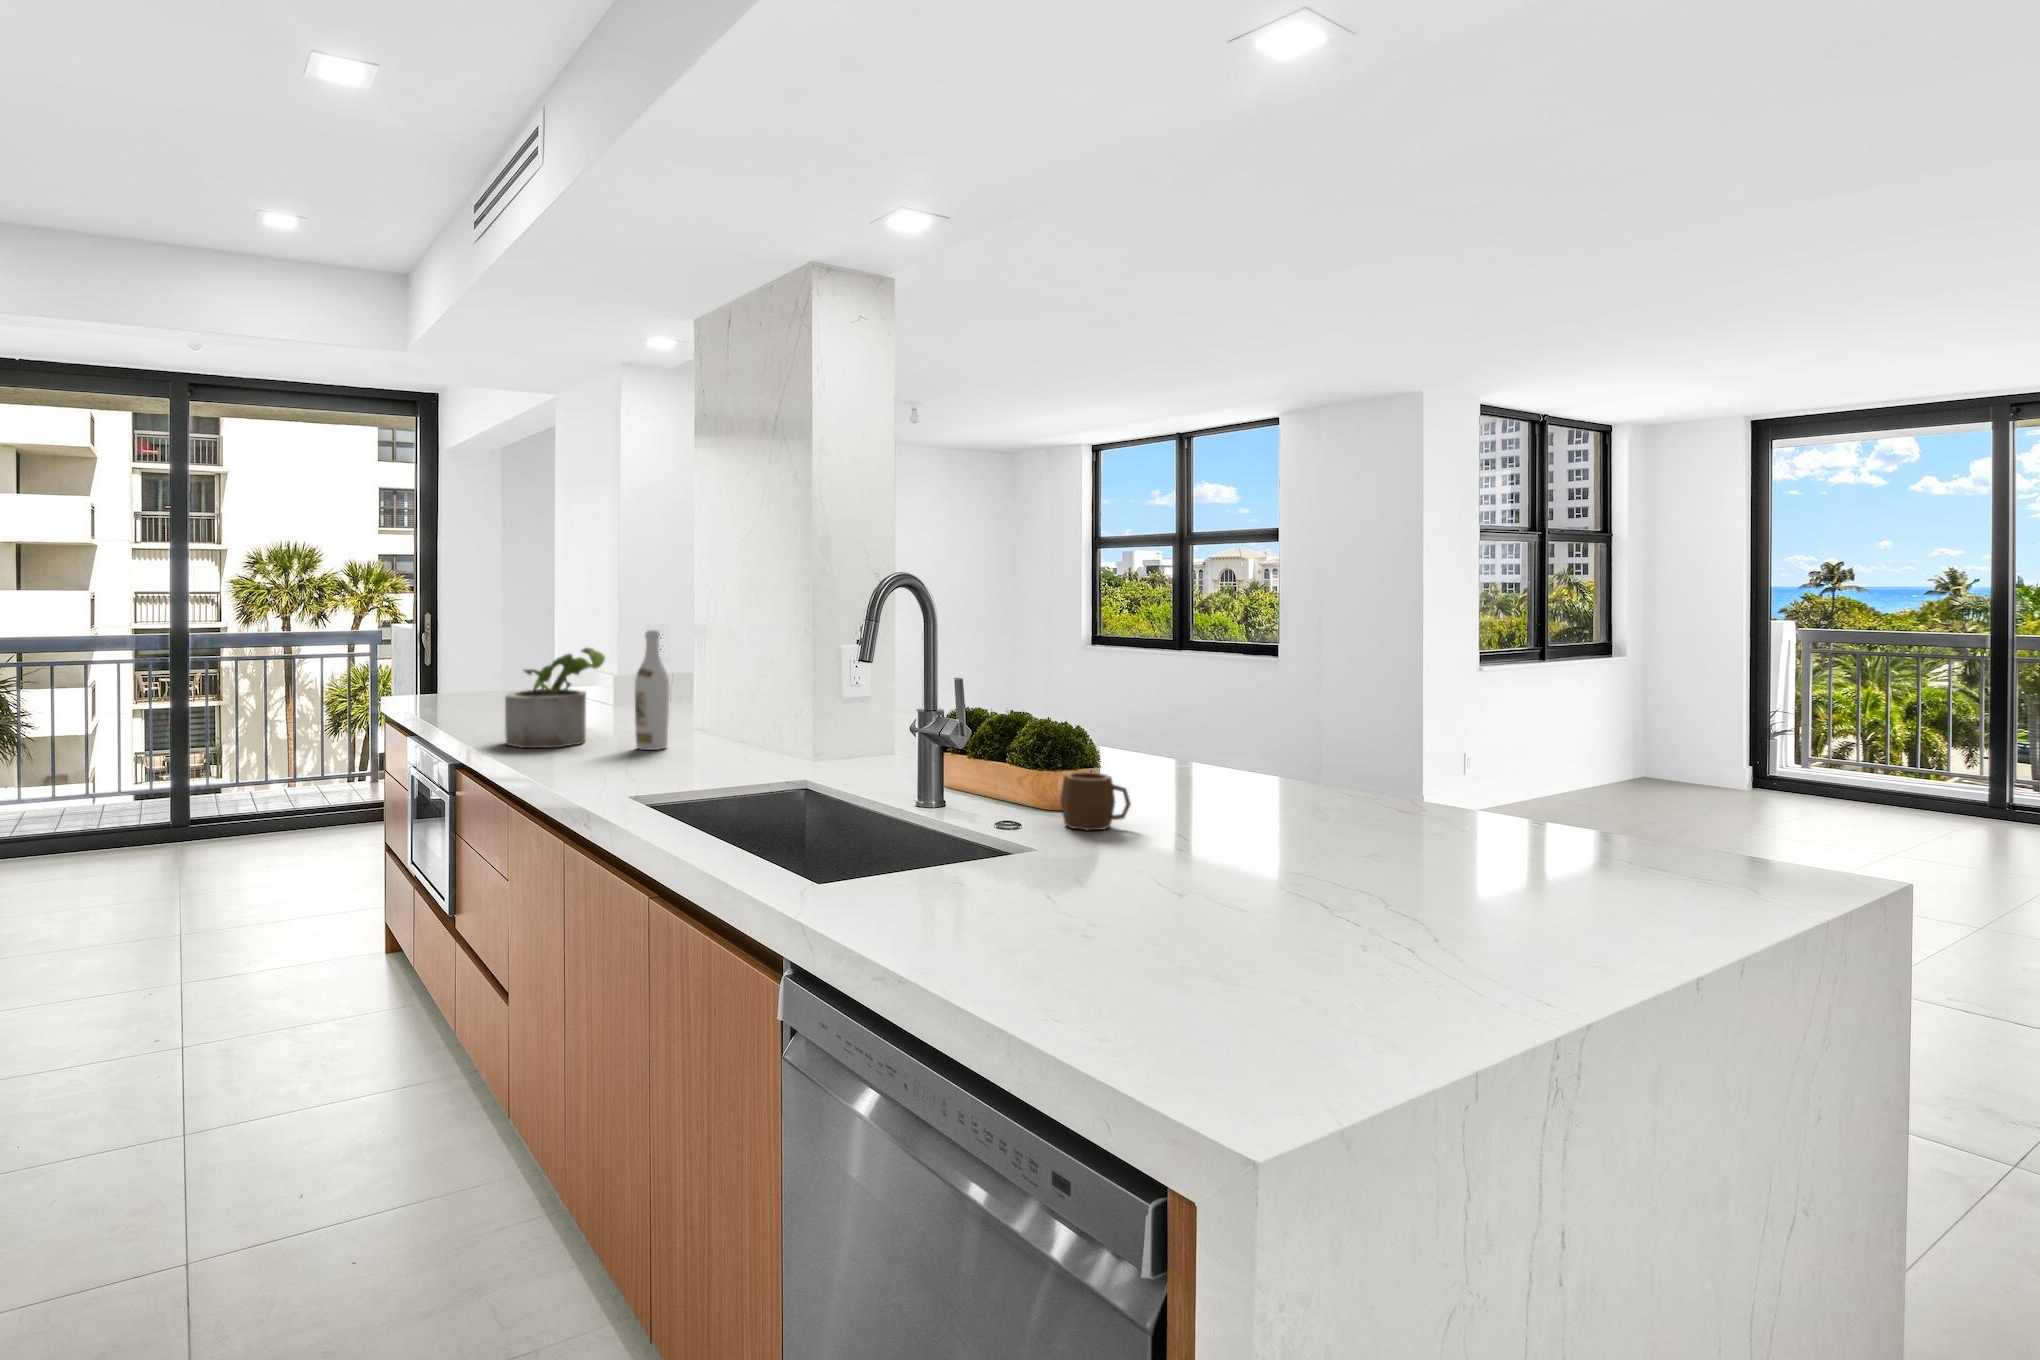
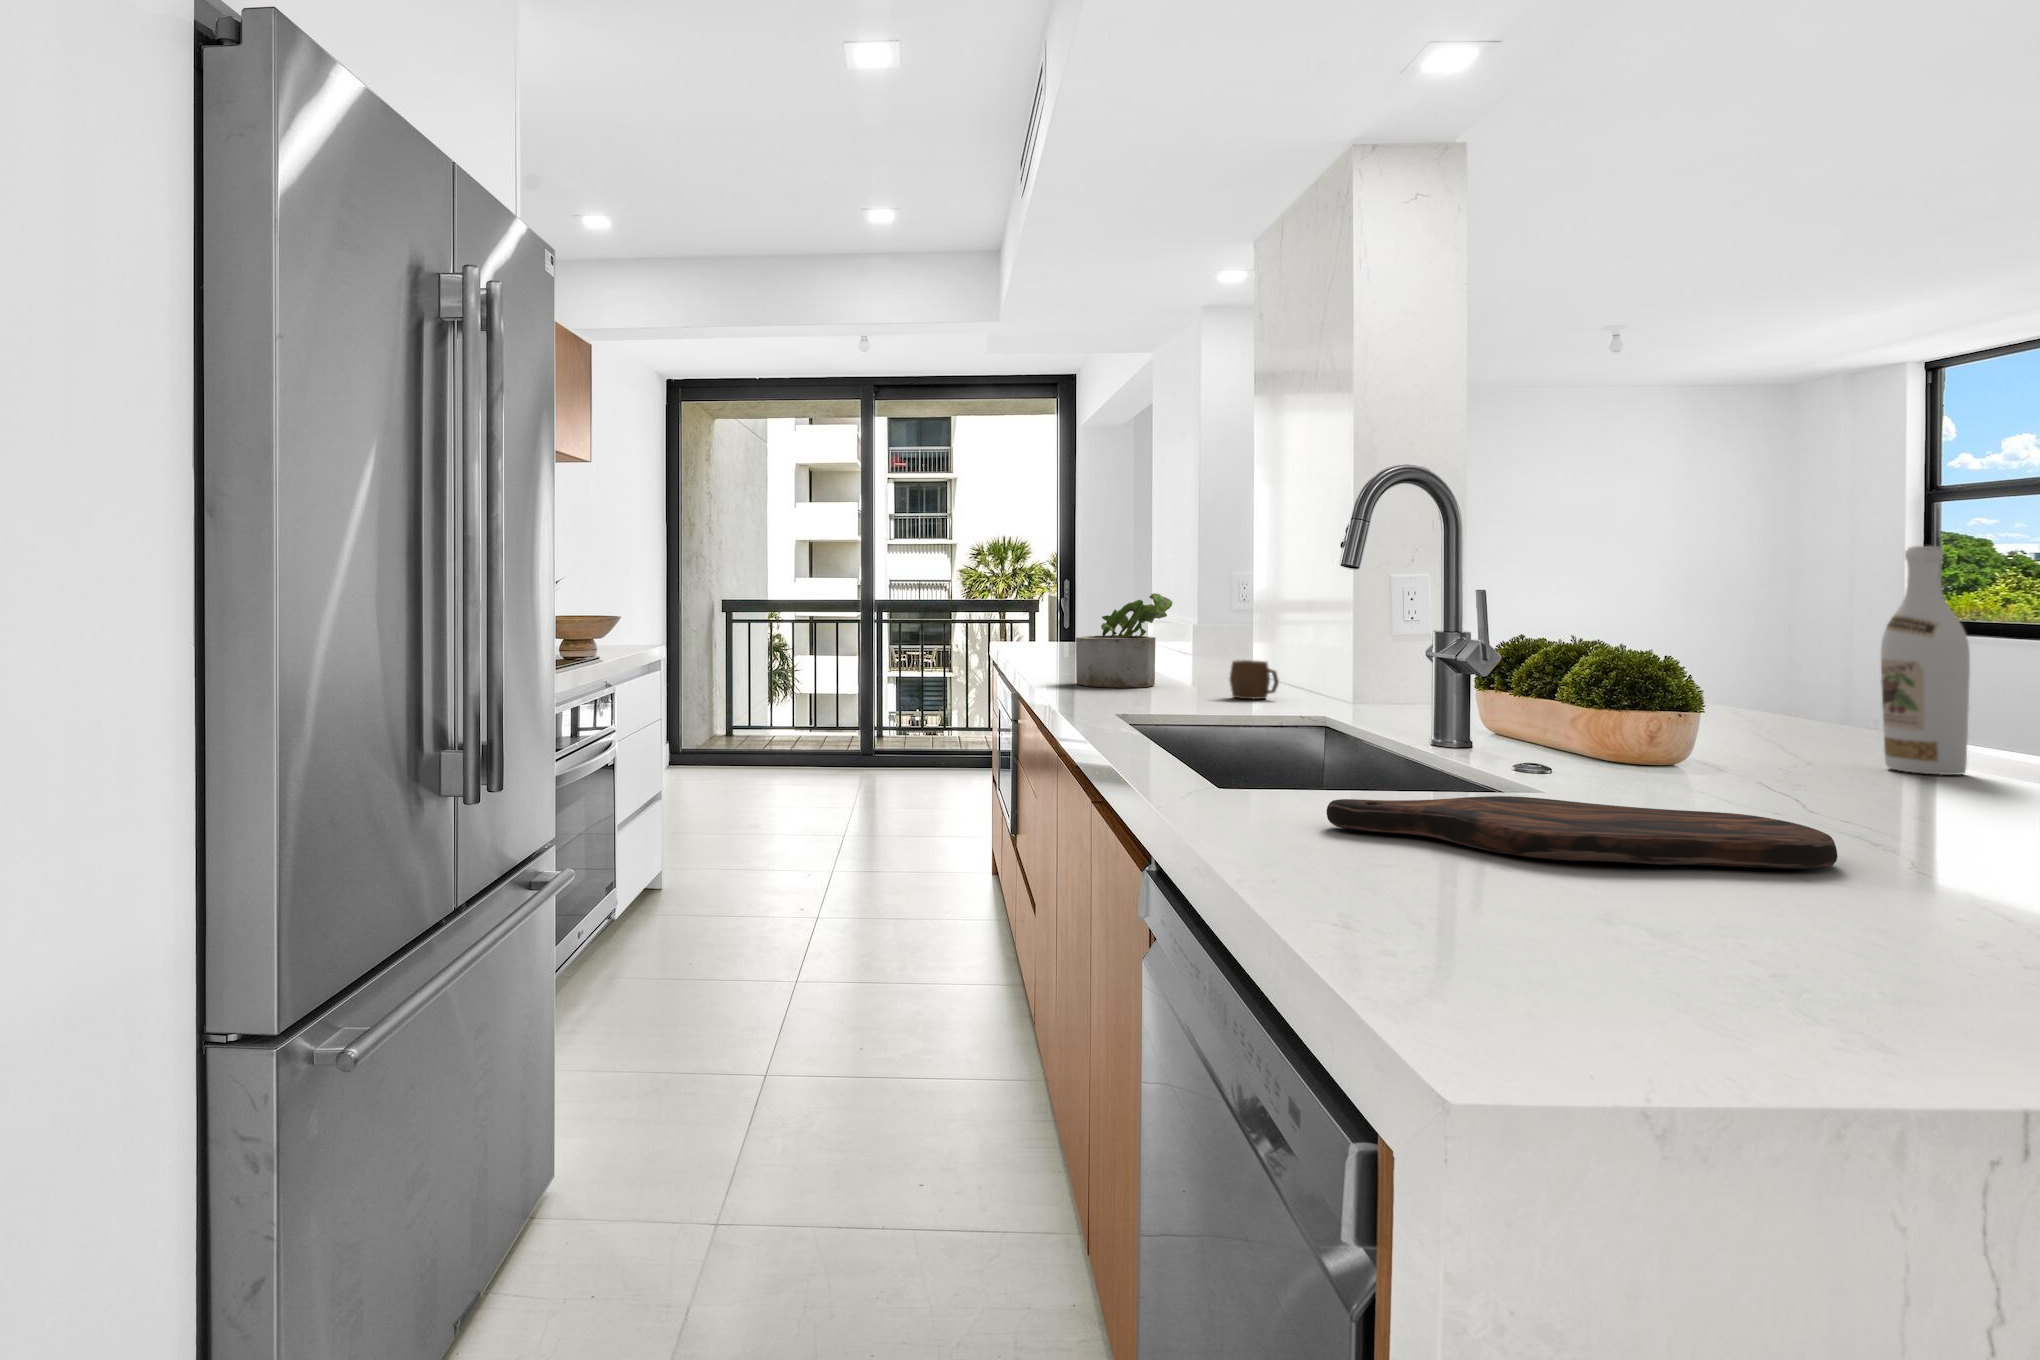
wine bottle: present [635,630,669,750] -> present [1881,546,1970,775]
mug: present [1060,772,1131,830] -> present [1230,660,1279,699]
cutting board: none [996,876,1295,940] -> present [1327,796,1837,869]

